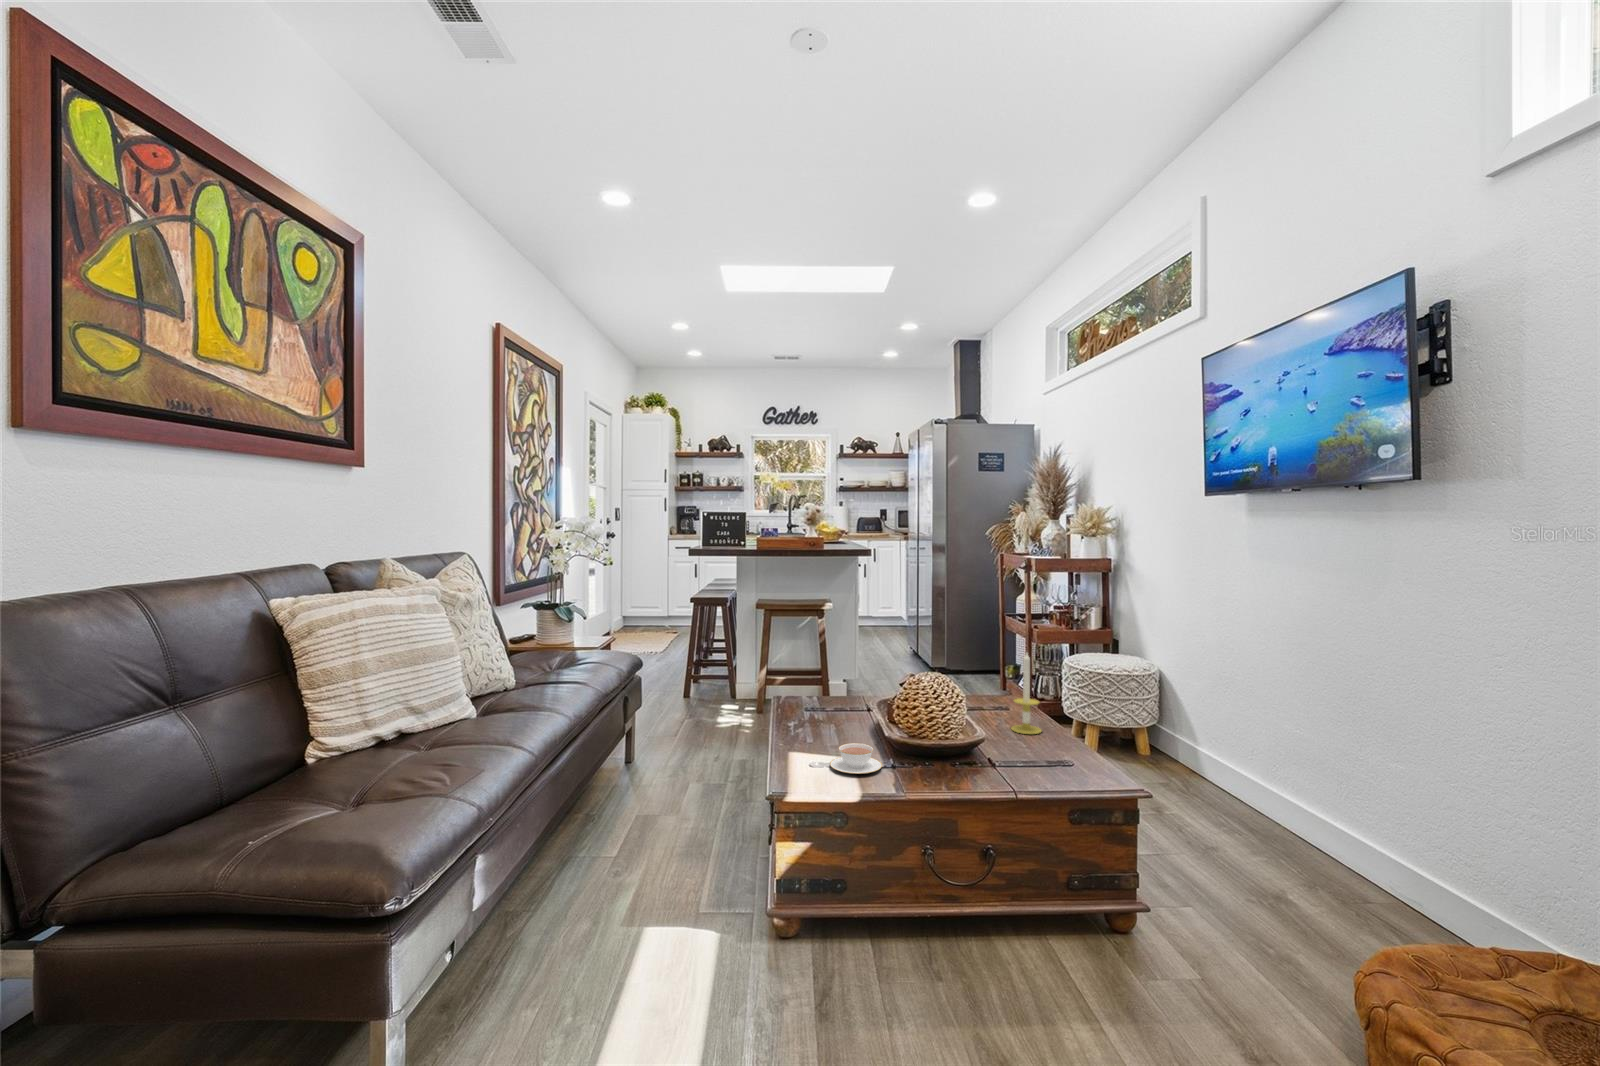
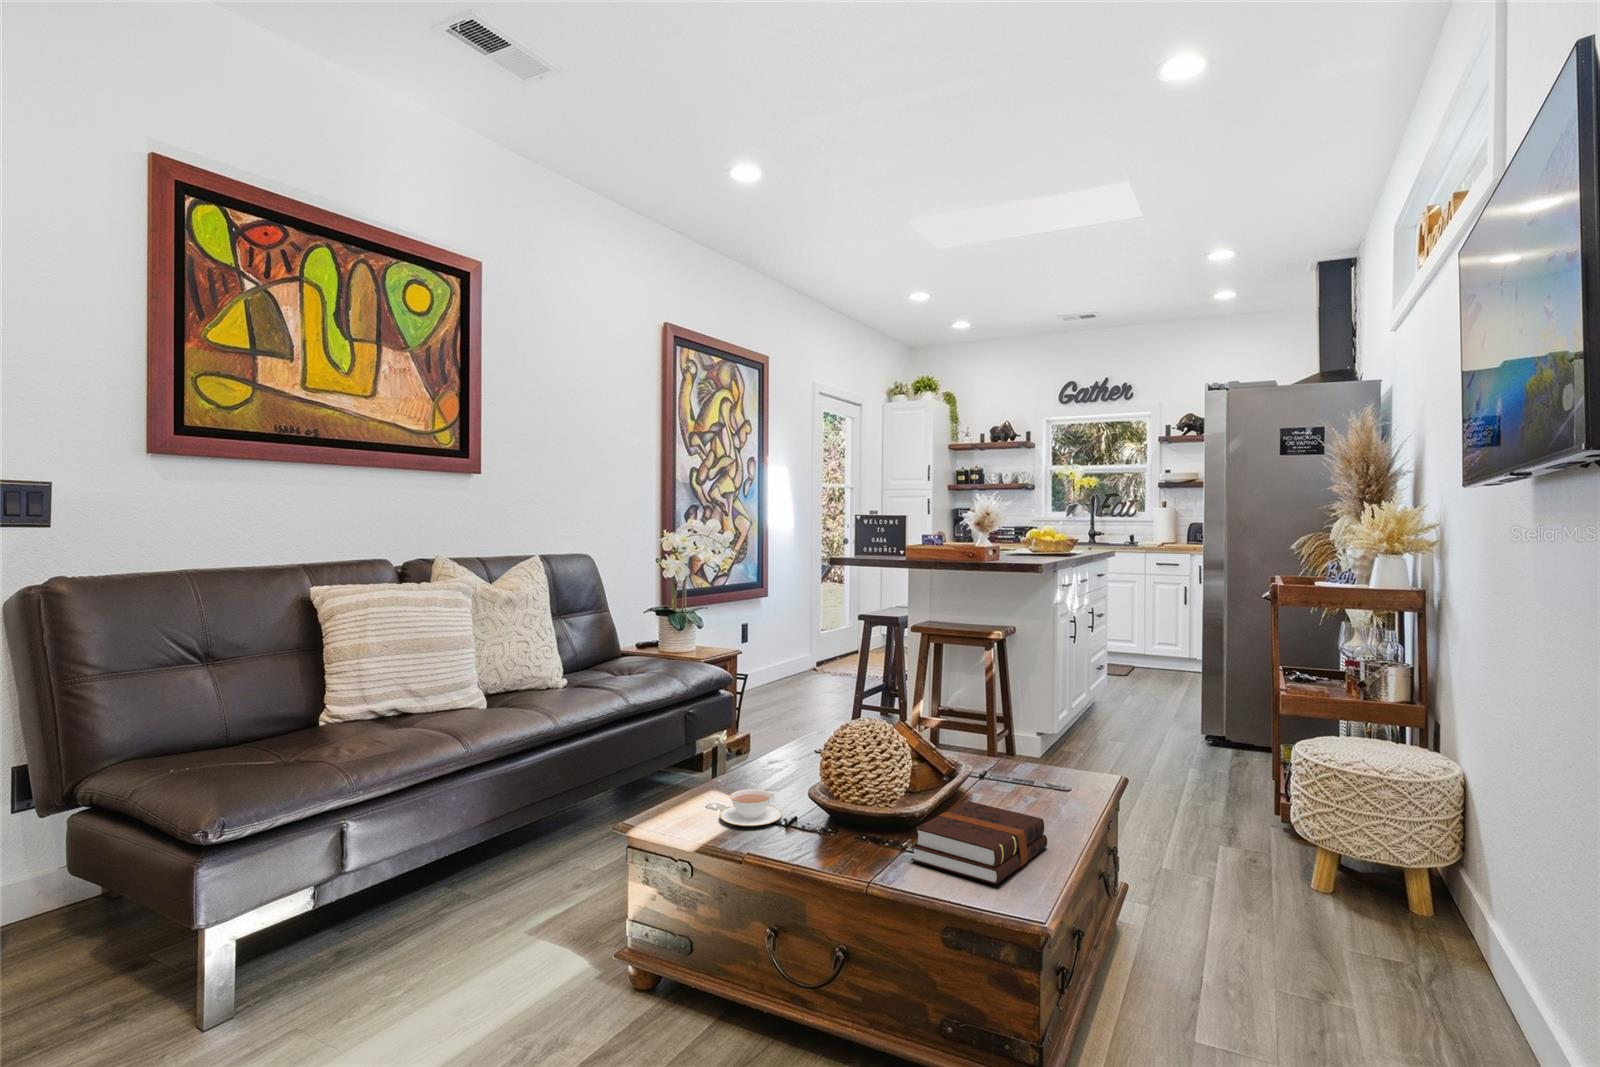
candle: present [1011,653,1041,734] -> none [1020,705,1063,823]
hardback book: none [999,726,1083,776] -> present [911,801,1047,884]

